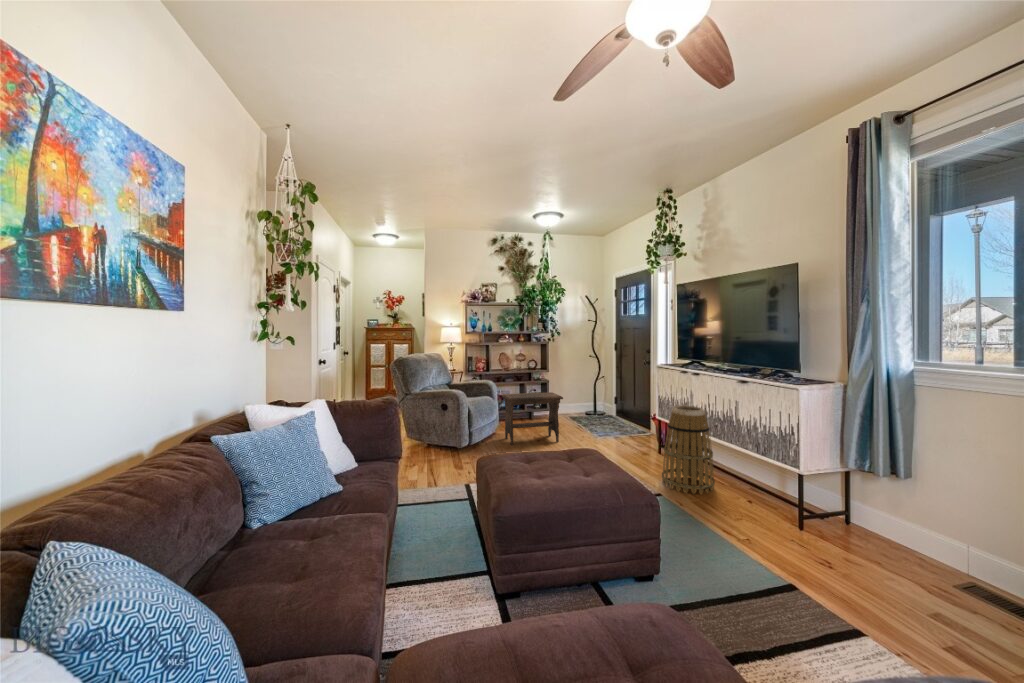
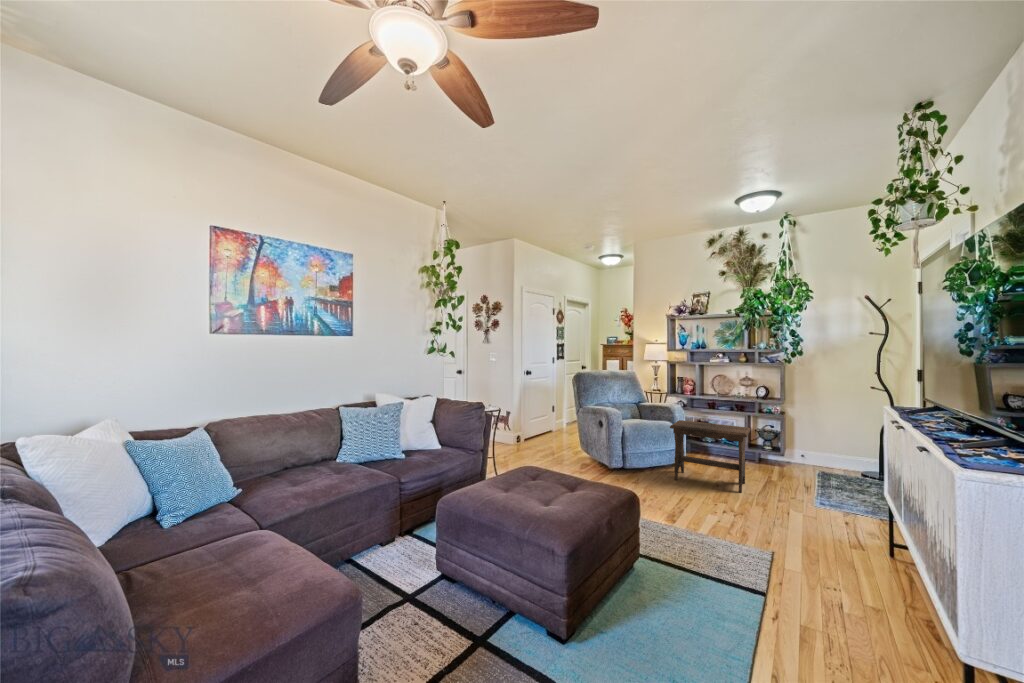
basket: present [662,406,715,494] -> none [795,473,902,640]

